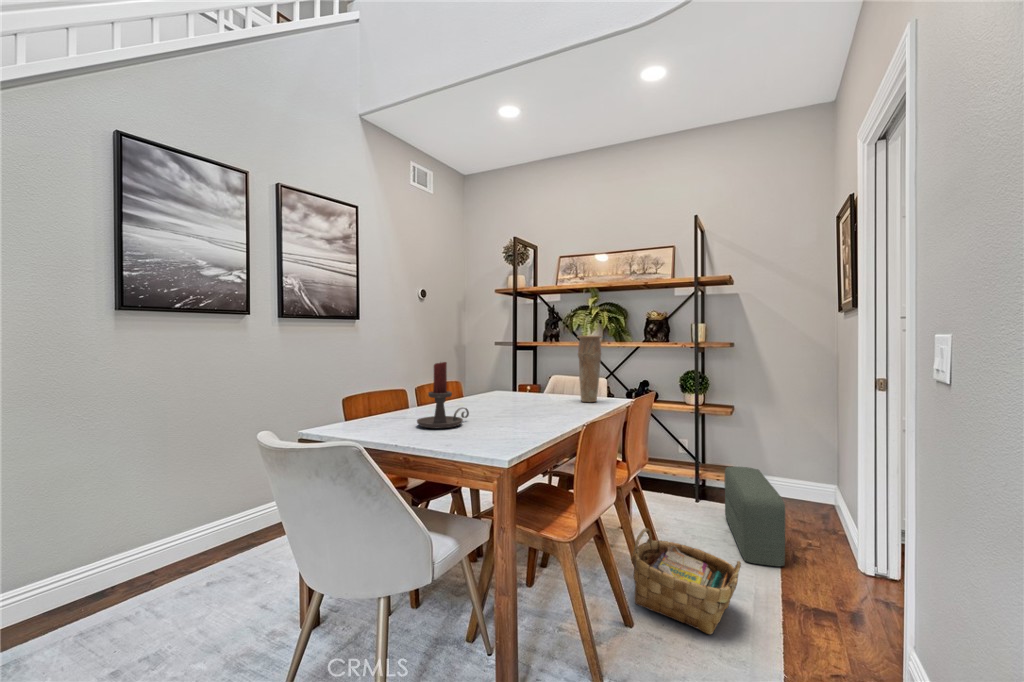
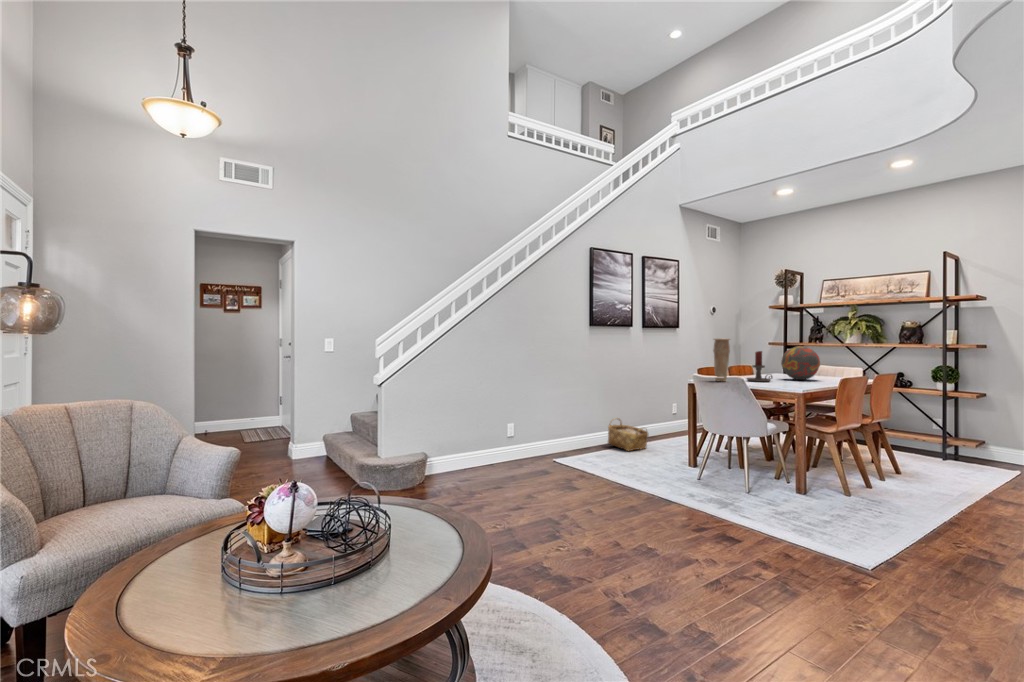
vase: present [578,336,602,402] -> present [713,339,730,381]
decorative orb: none [489,349,551,413] -> present [781,346,820,380]
pouf: present [724,466,785,566] -> none [963,433,1001,488]
woven basket: present [631,528,741,634] -> present [608,418,648,451]

